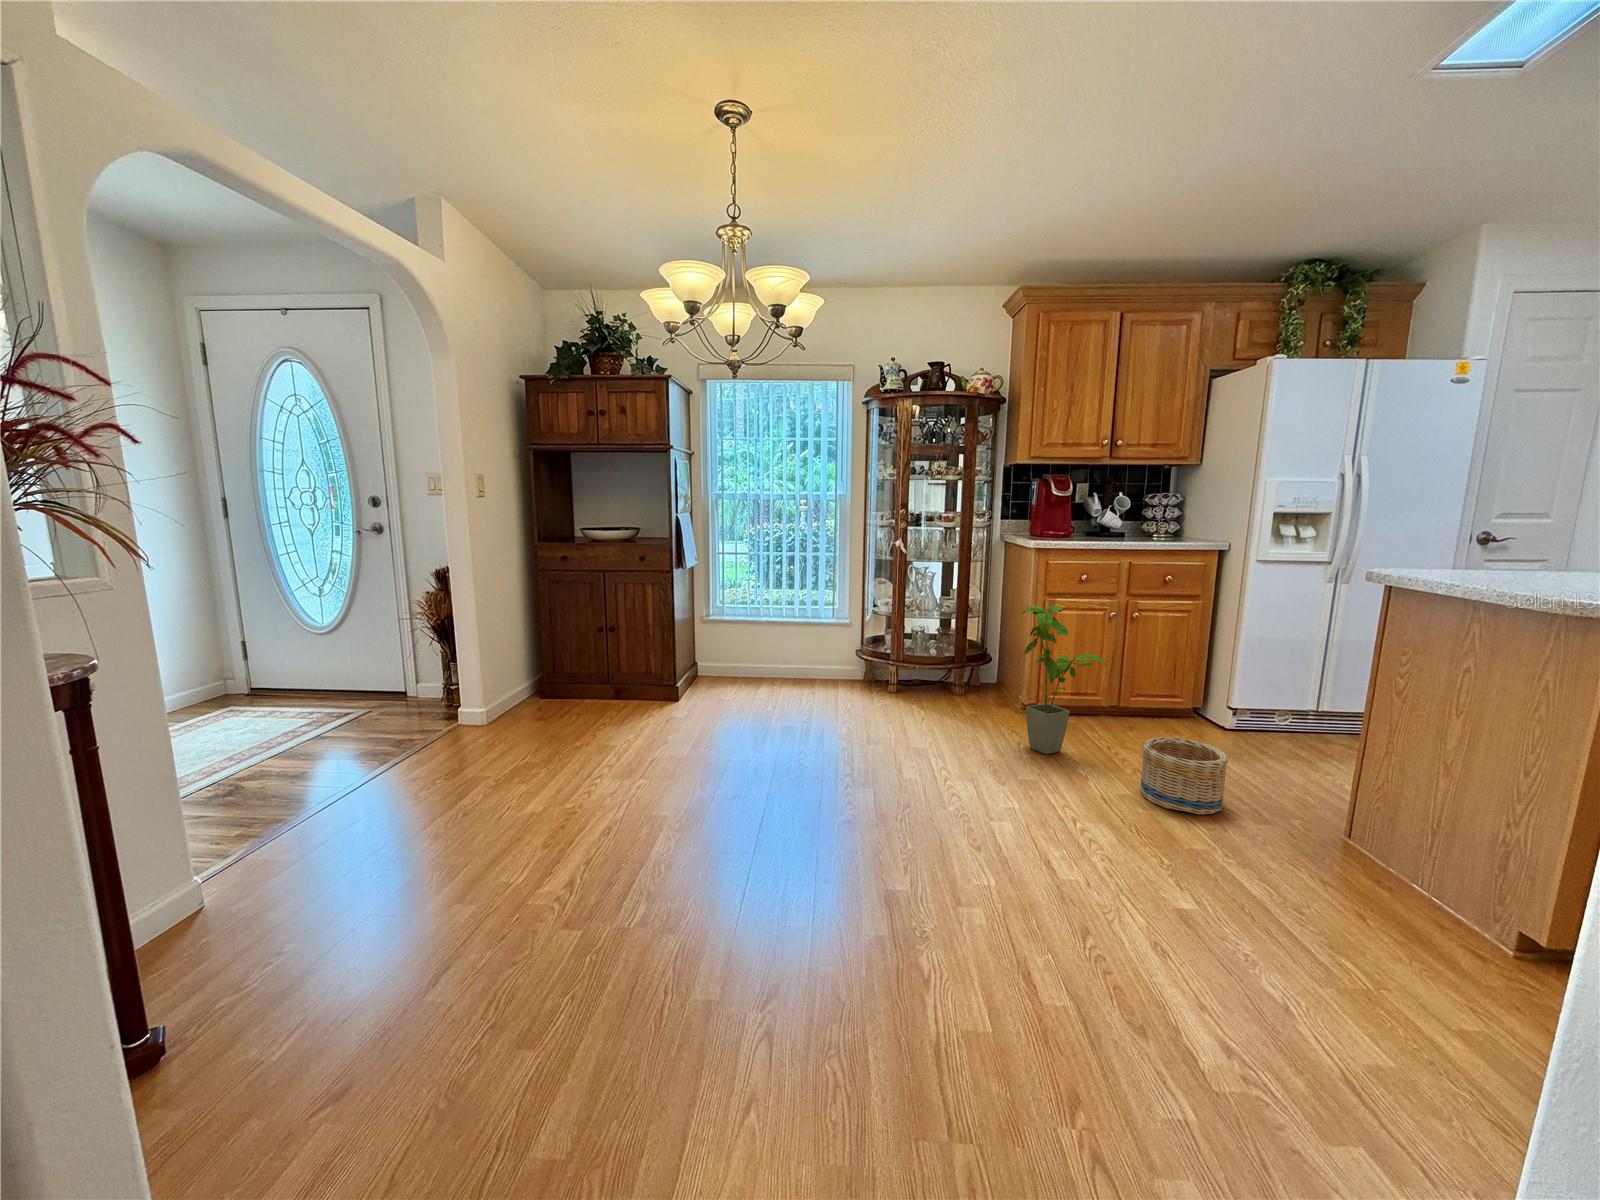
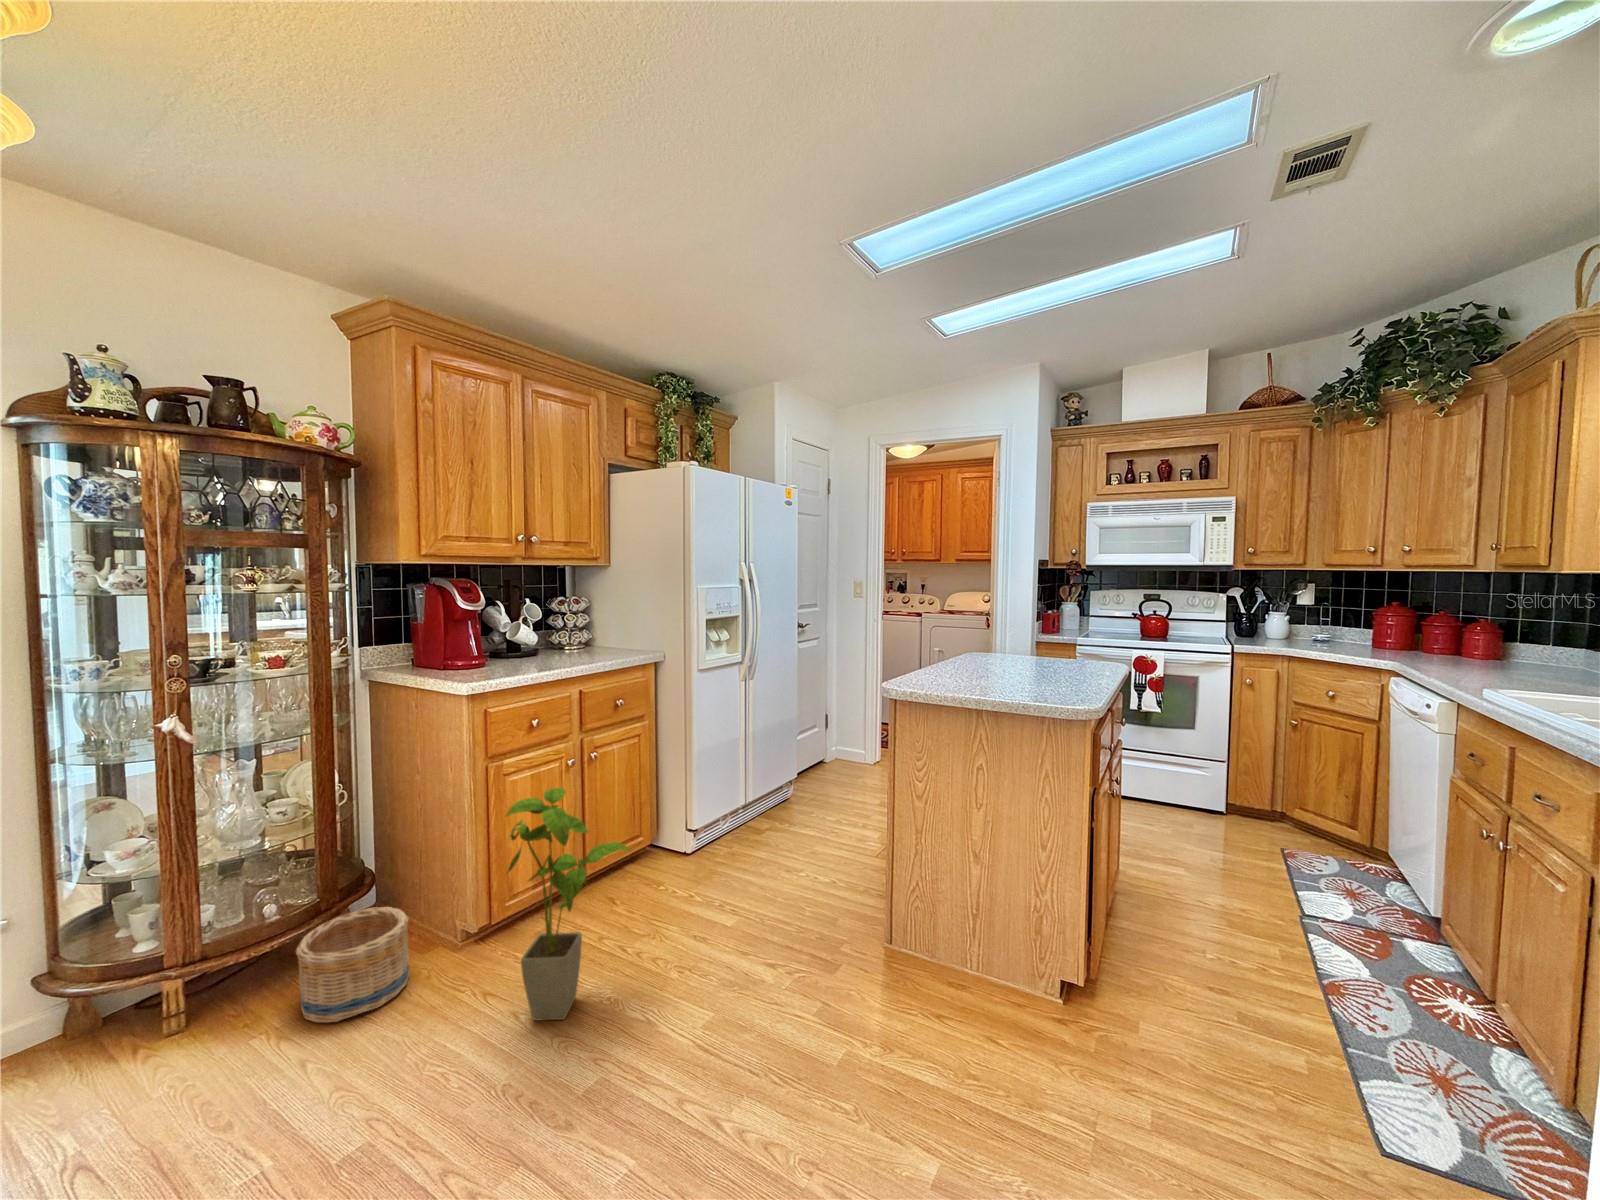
basket: present [1141,737,1229,814] -> present [296,907,409,1023]

